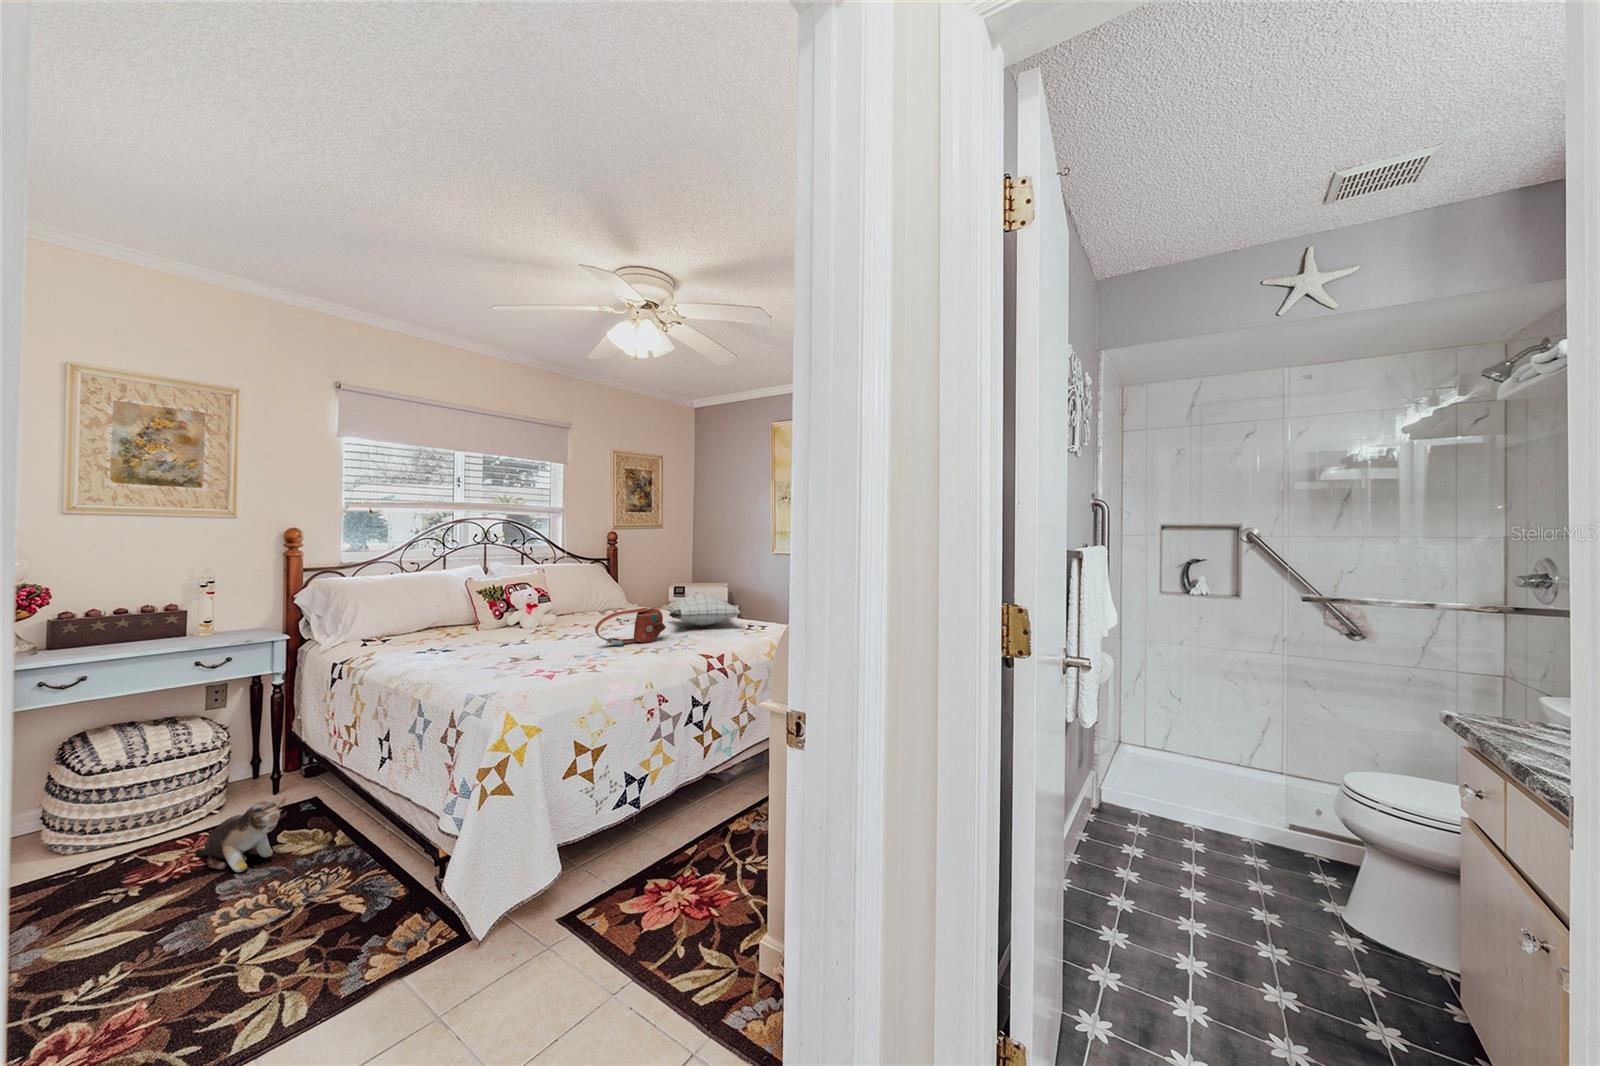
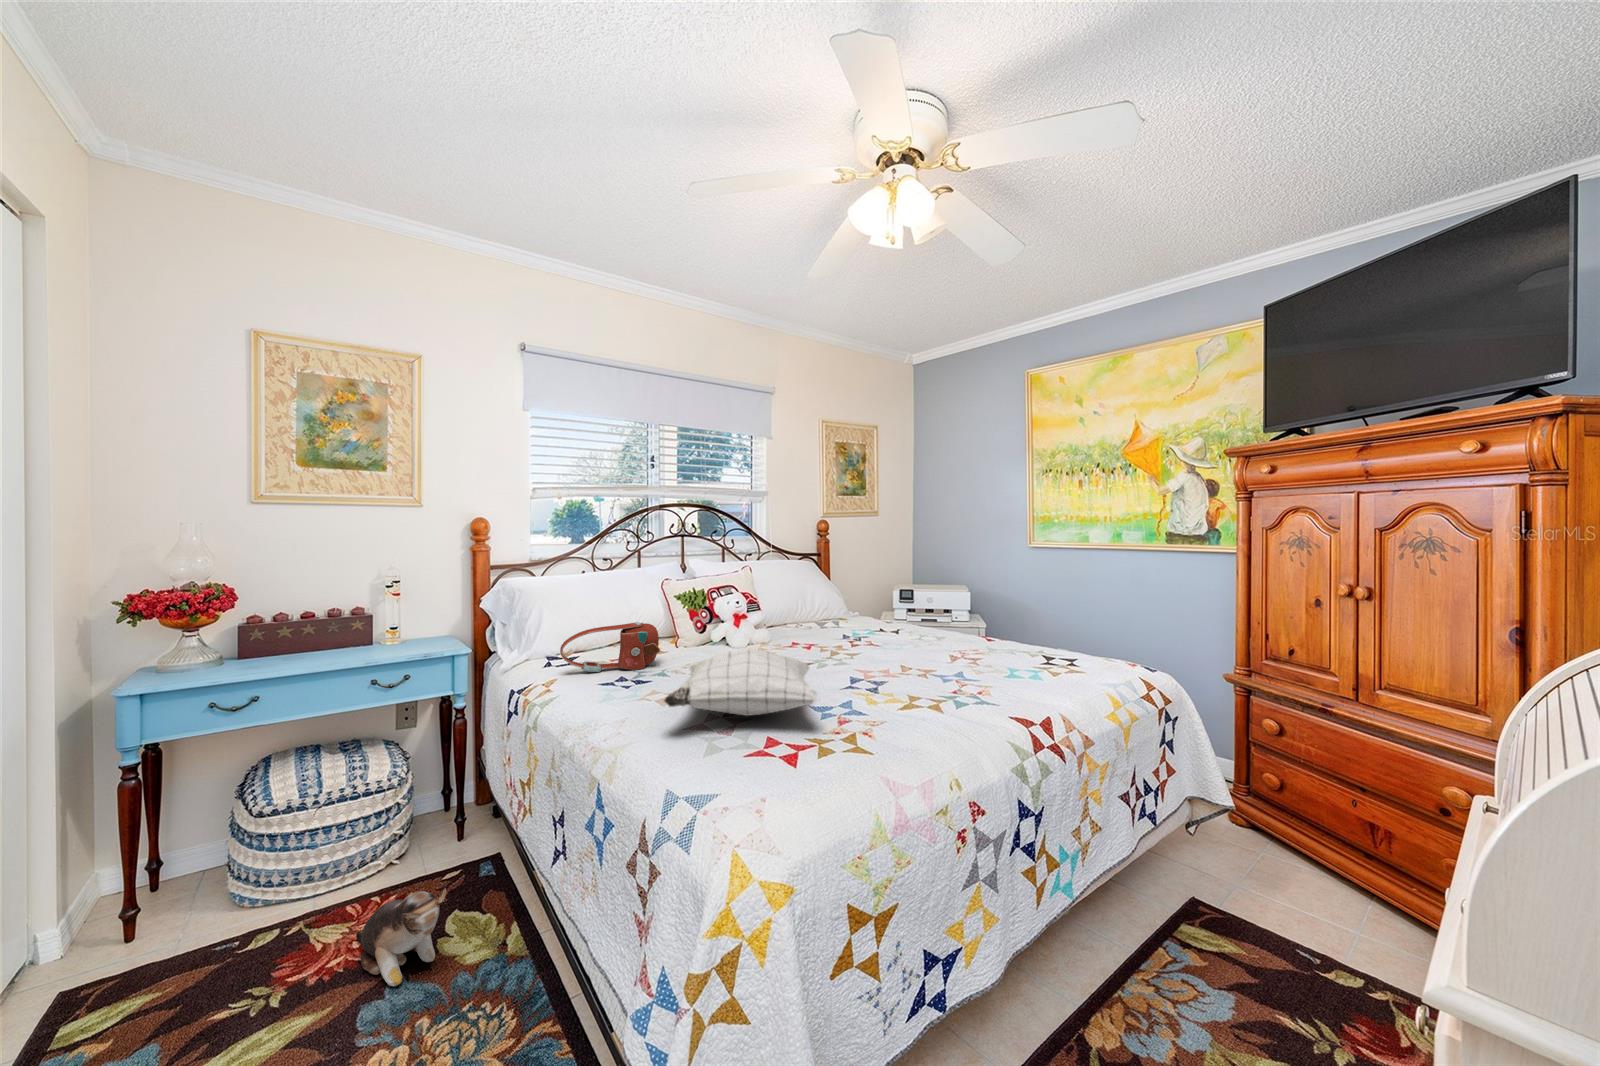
pillow: present [665,593,740,626] -> present [664,649,817,716]
handbag: present [595,607,666,645] -> present [560,622,660,672]

